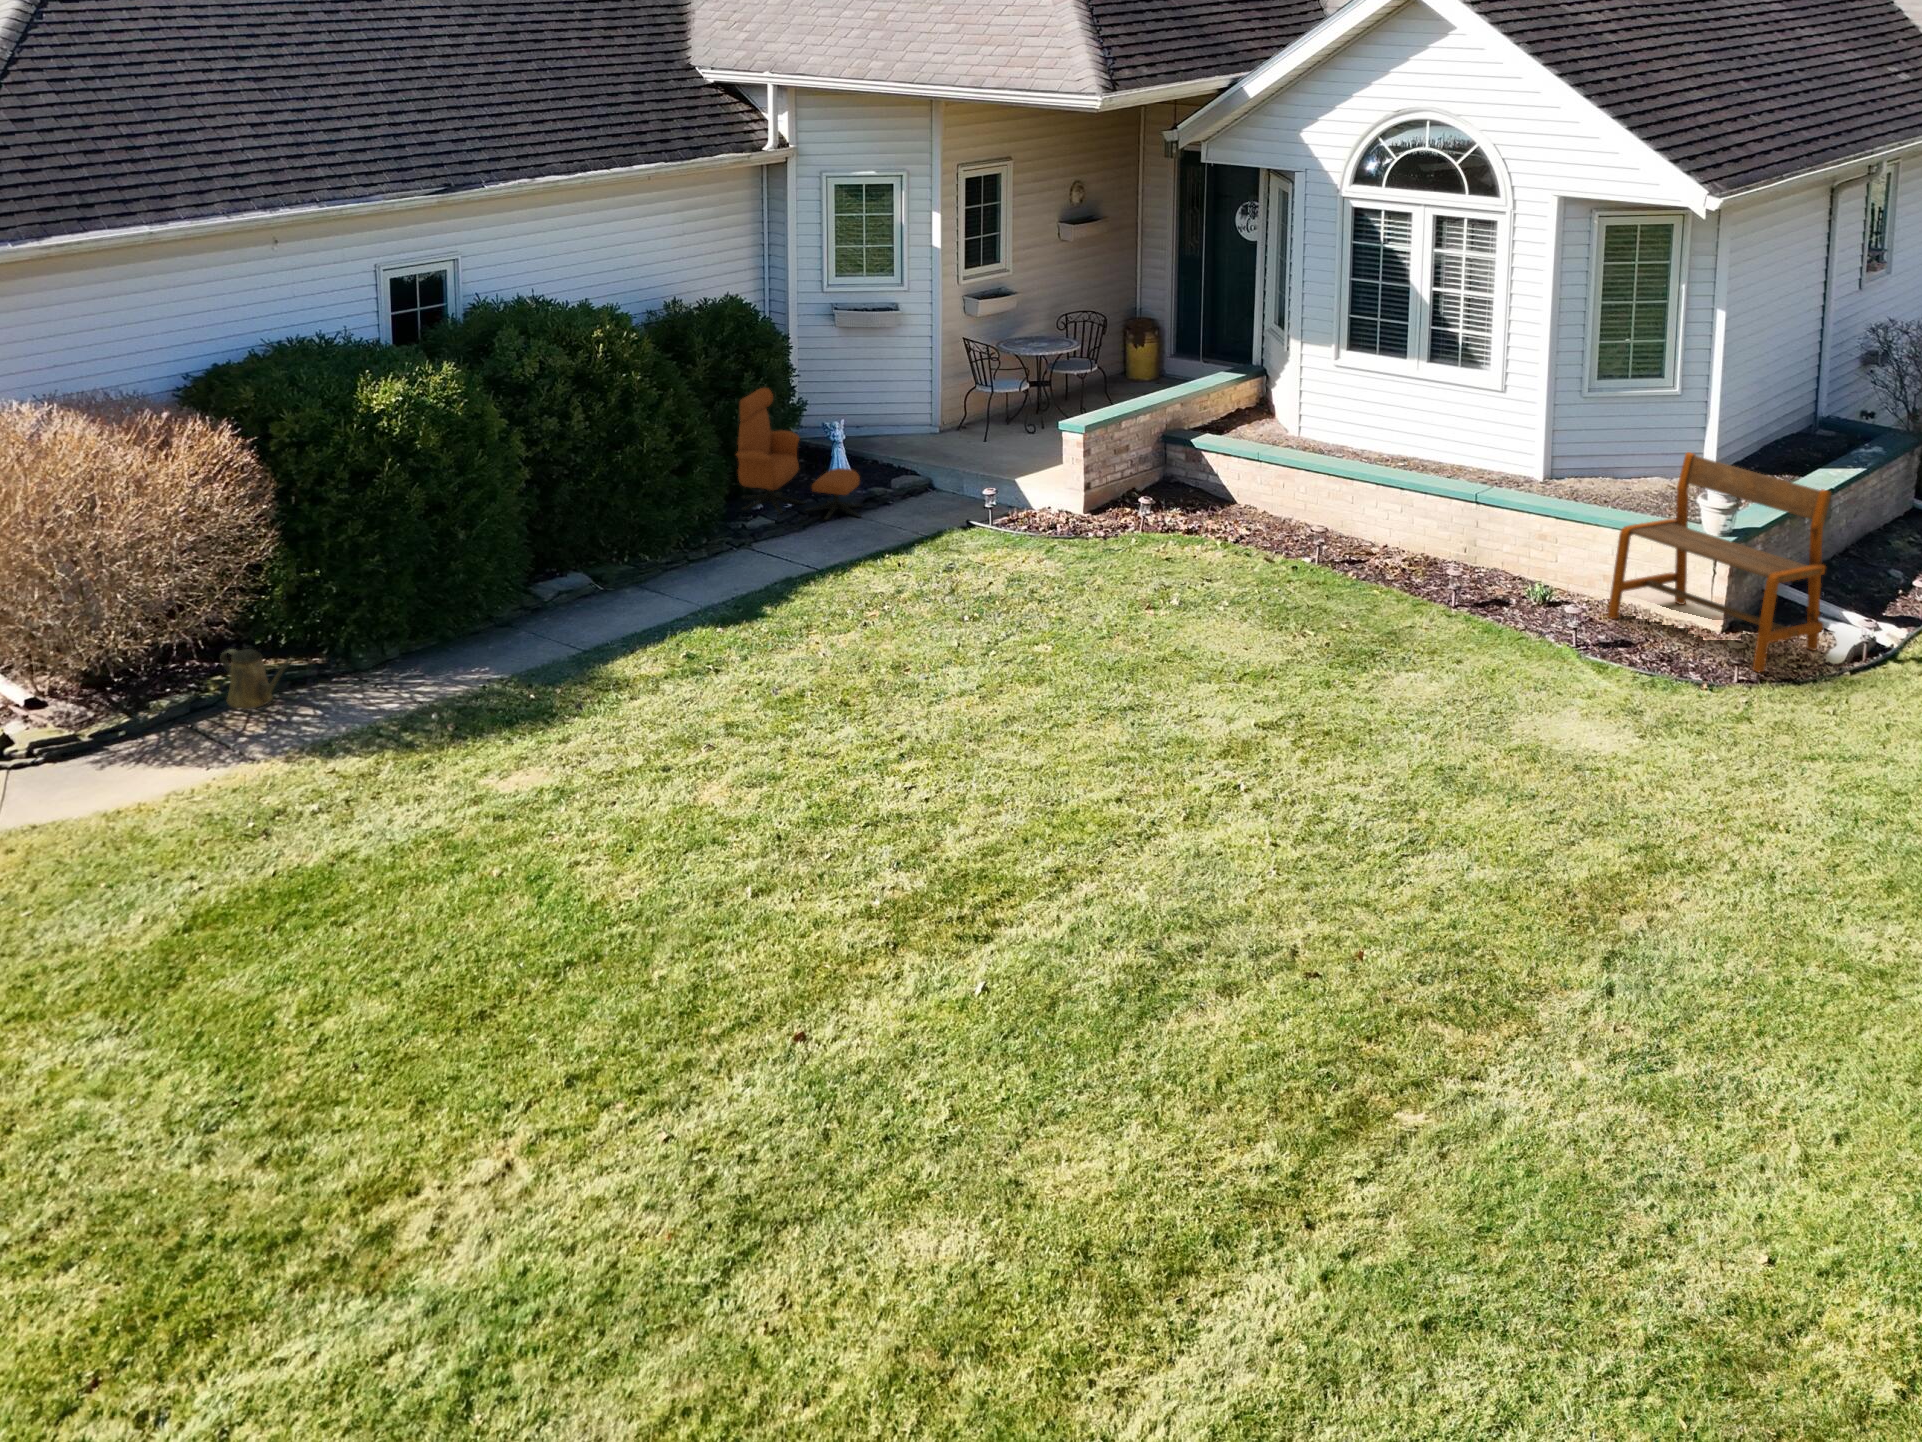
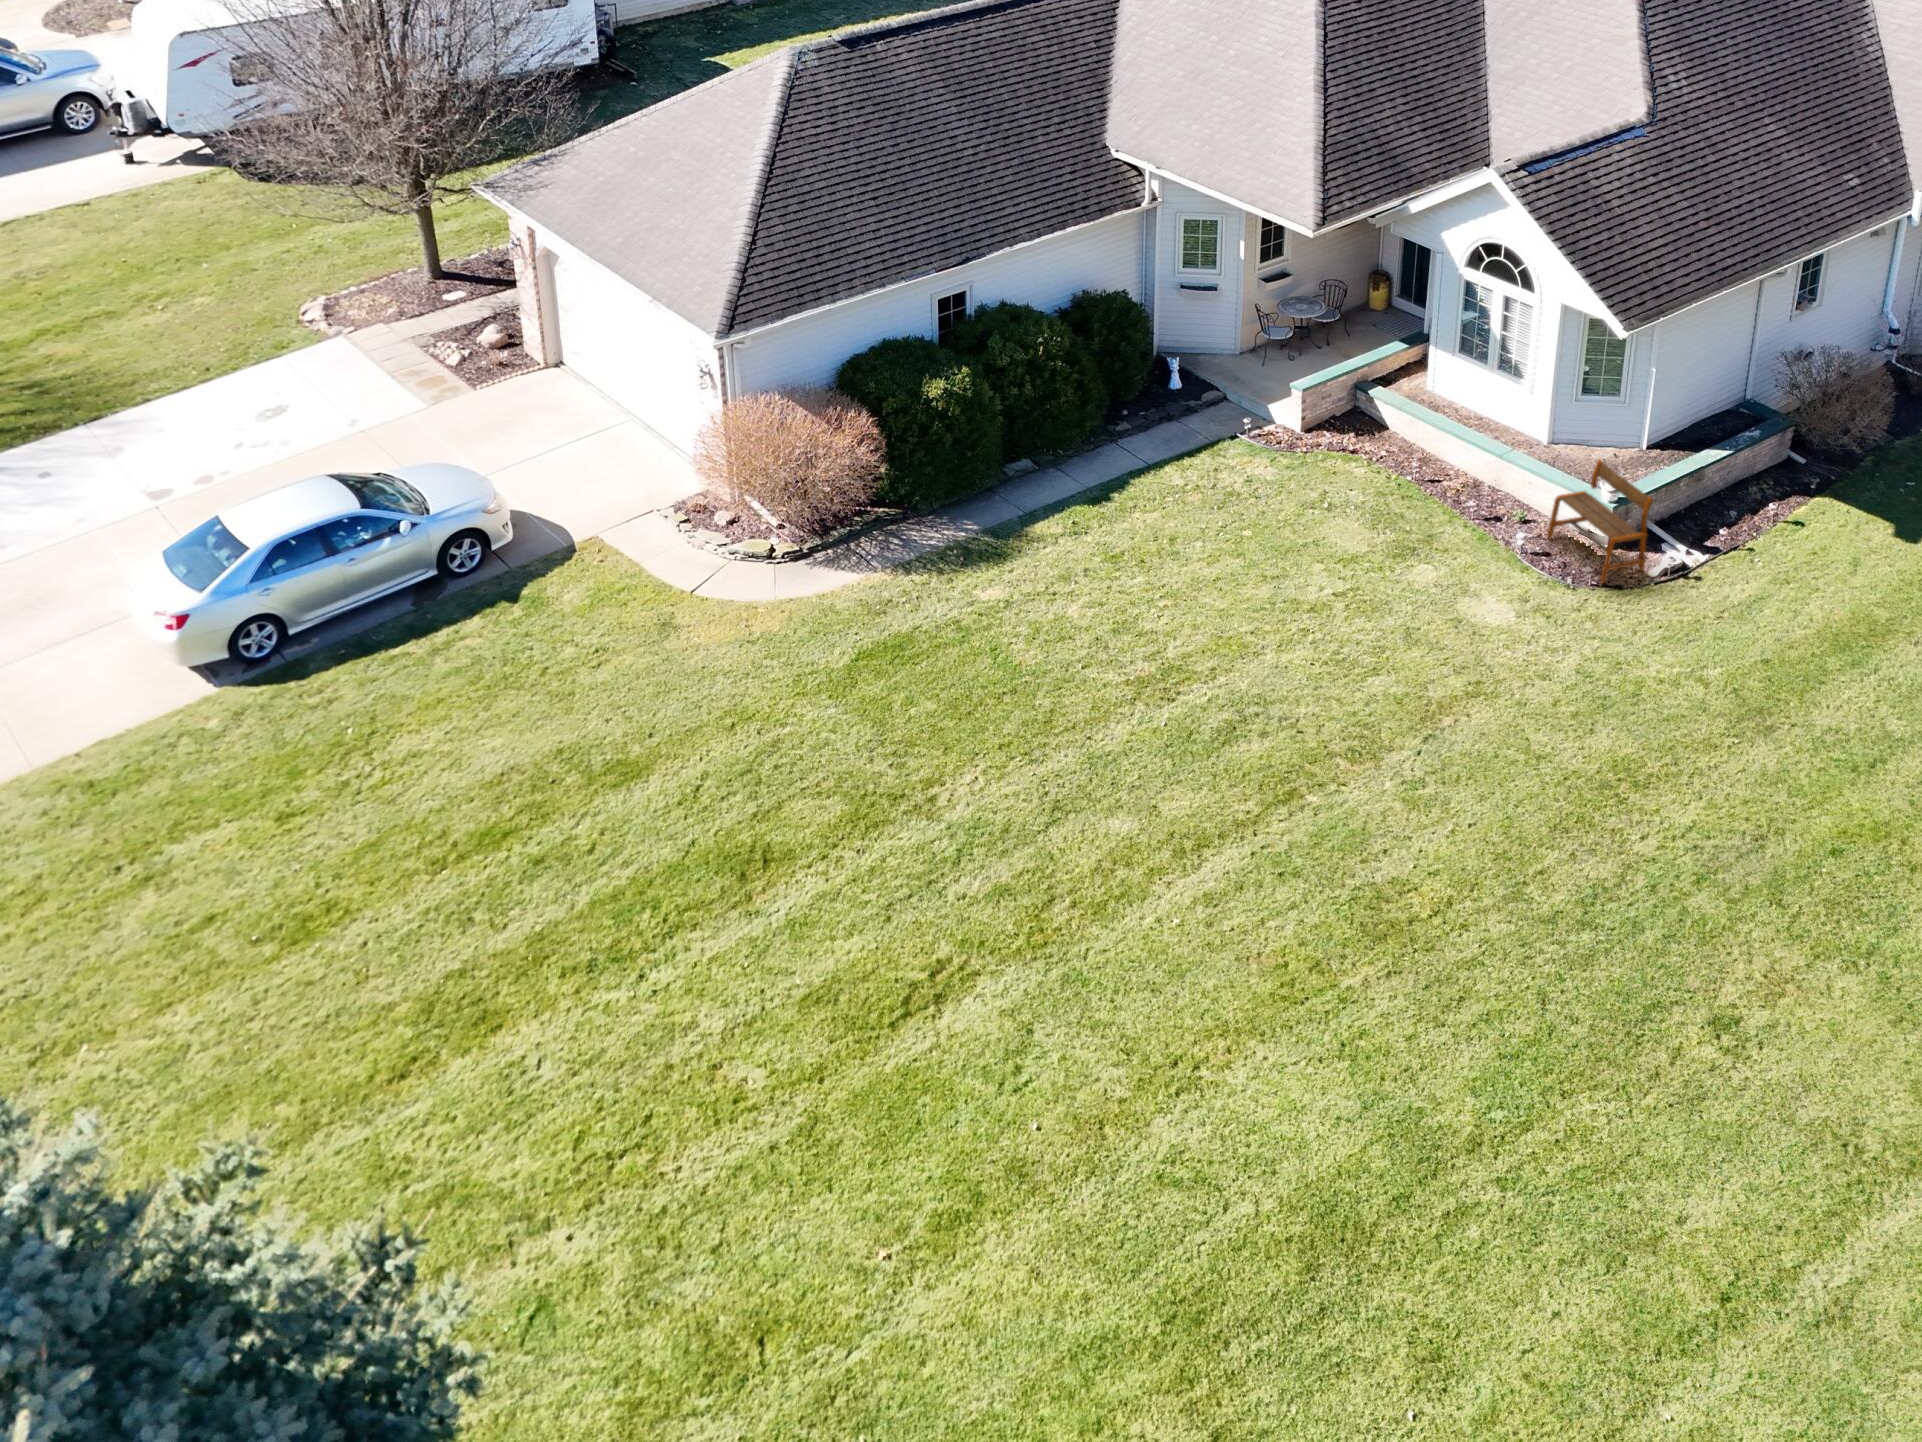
lounge chair: present [736,388,862,520] -> none [1112,352,1180,430]
watering can: present [220,649,293,709] -> none [859,513,893,542]

